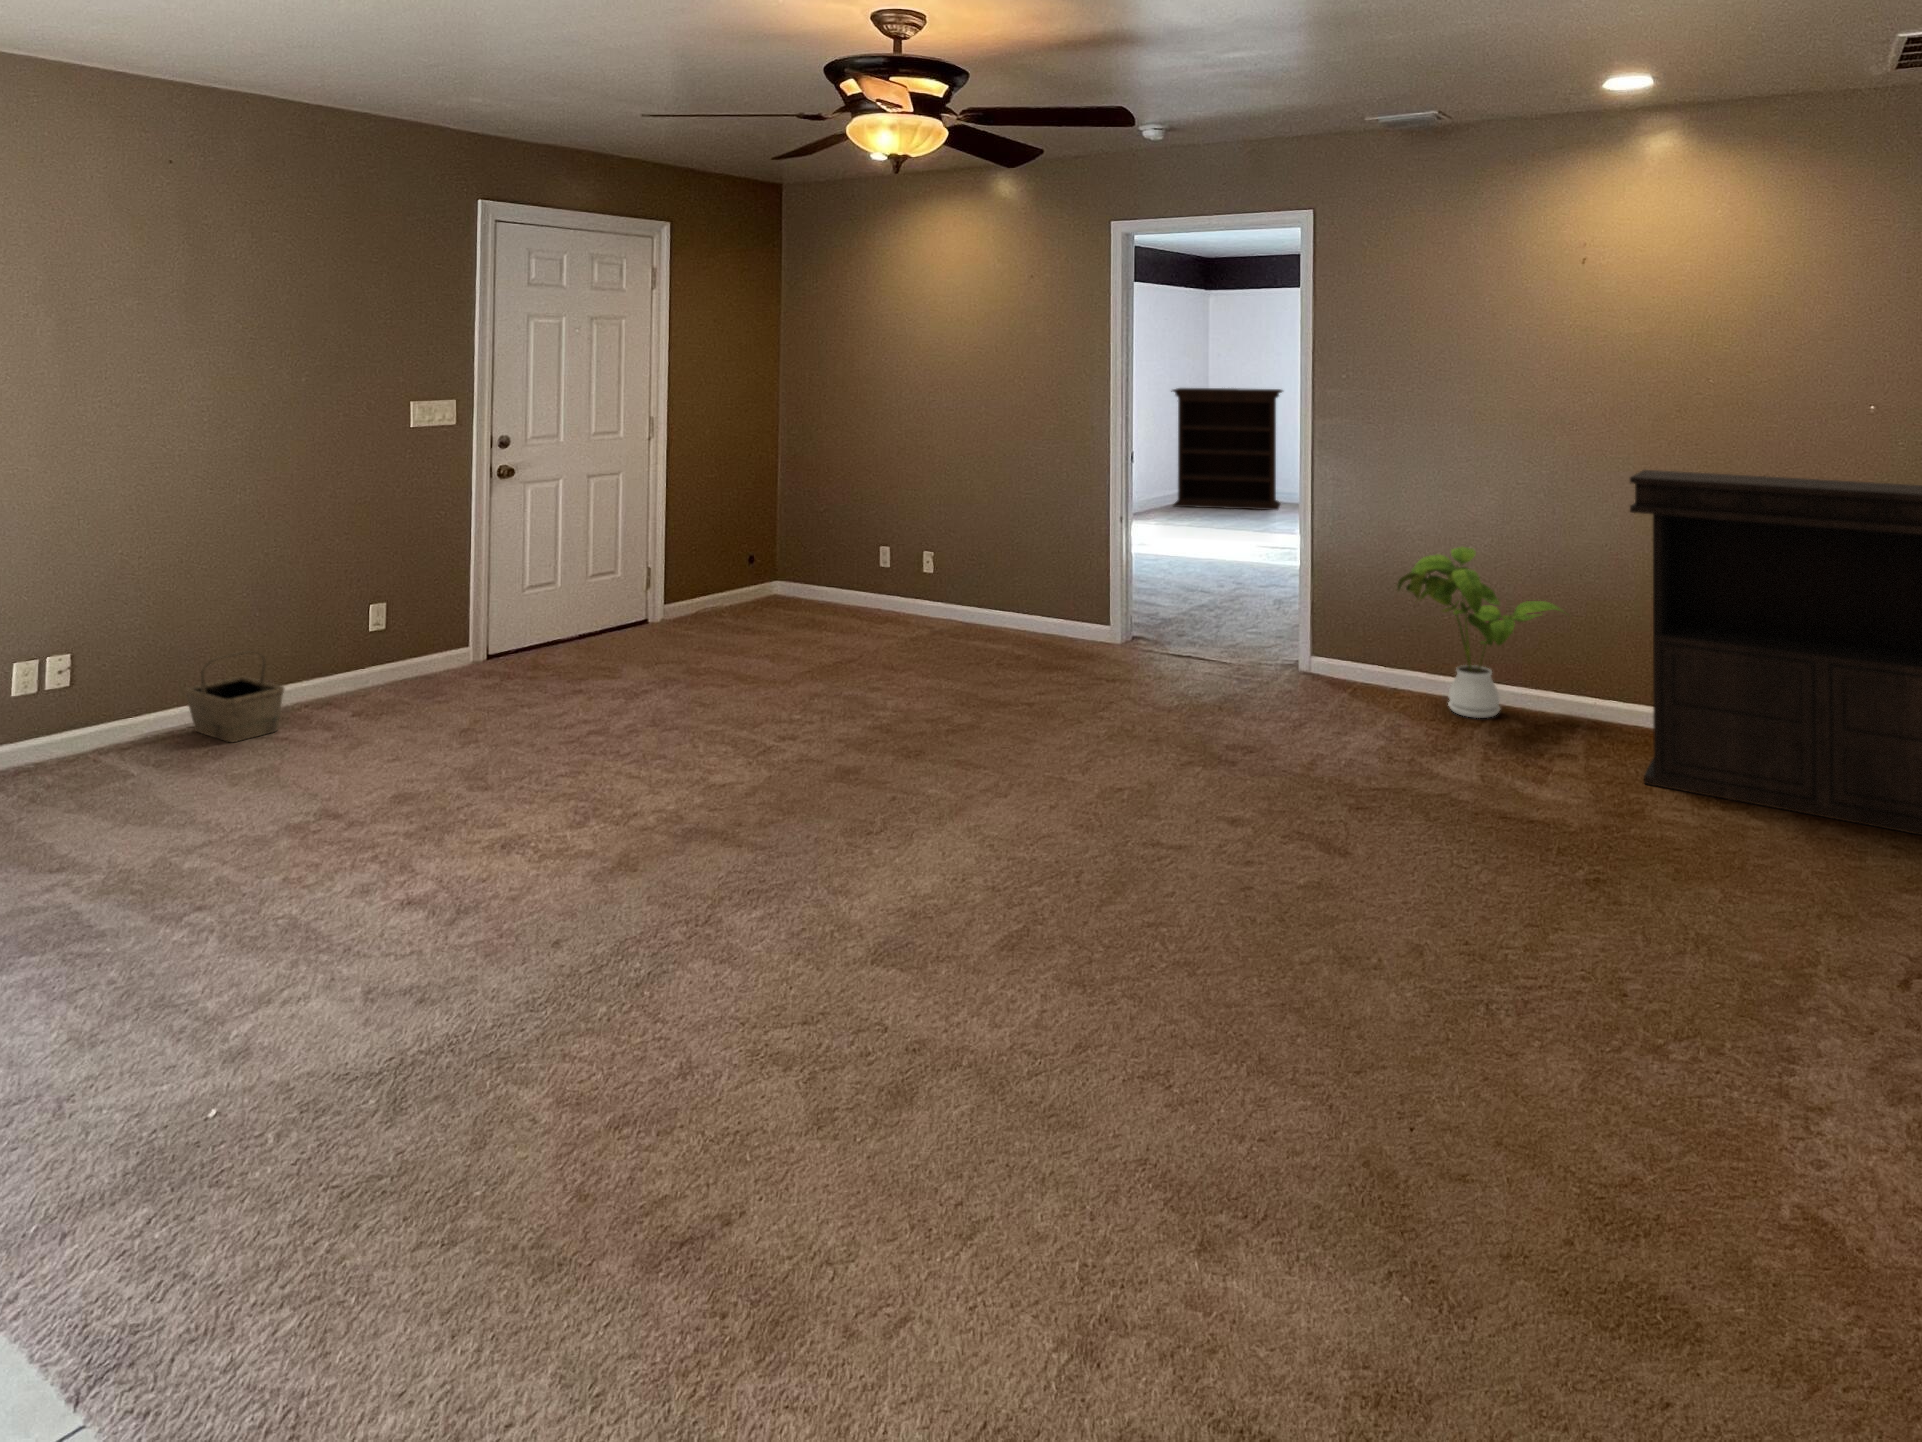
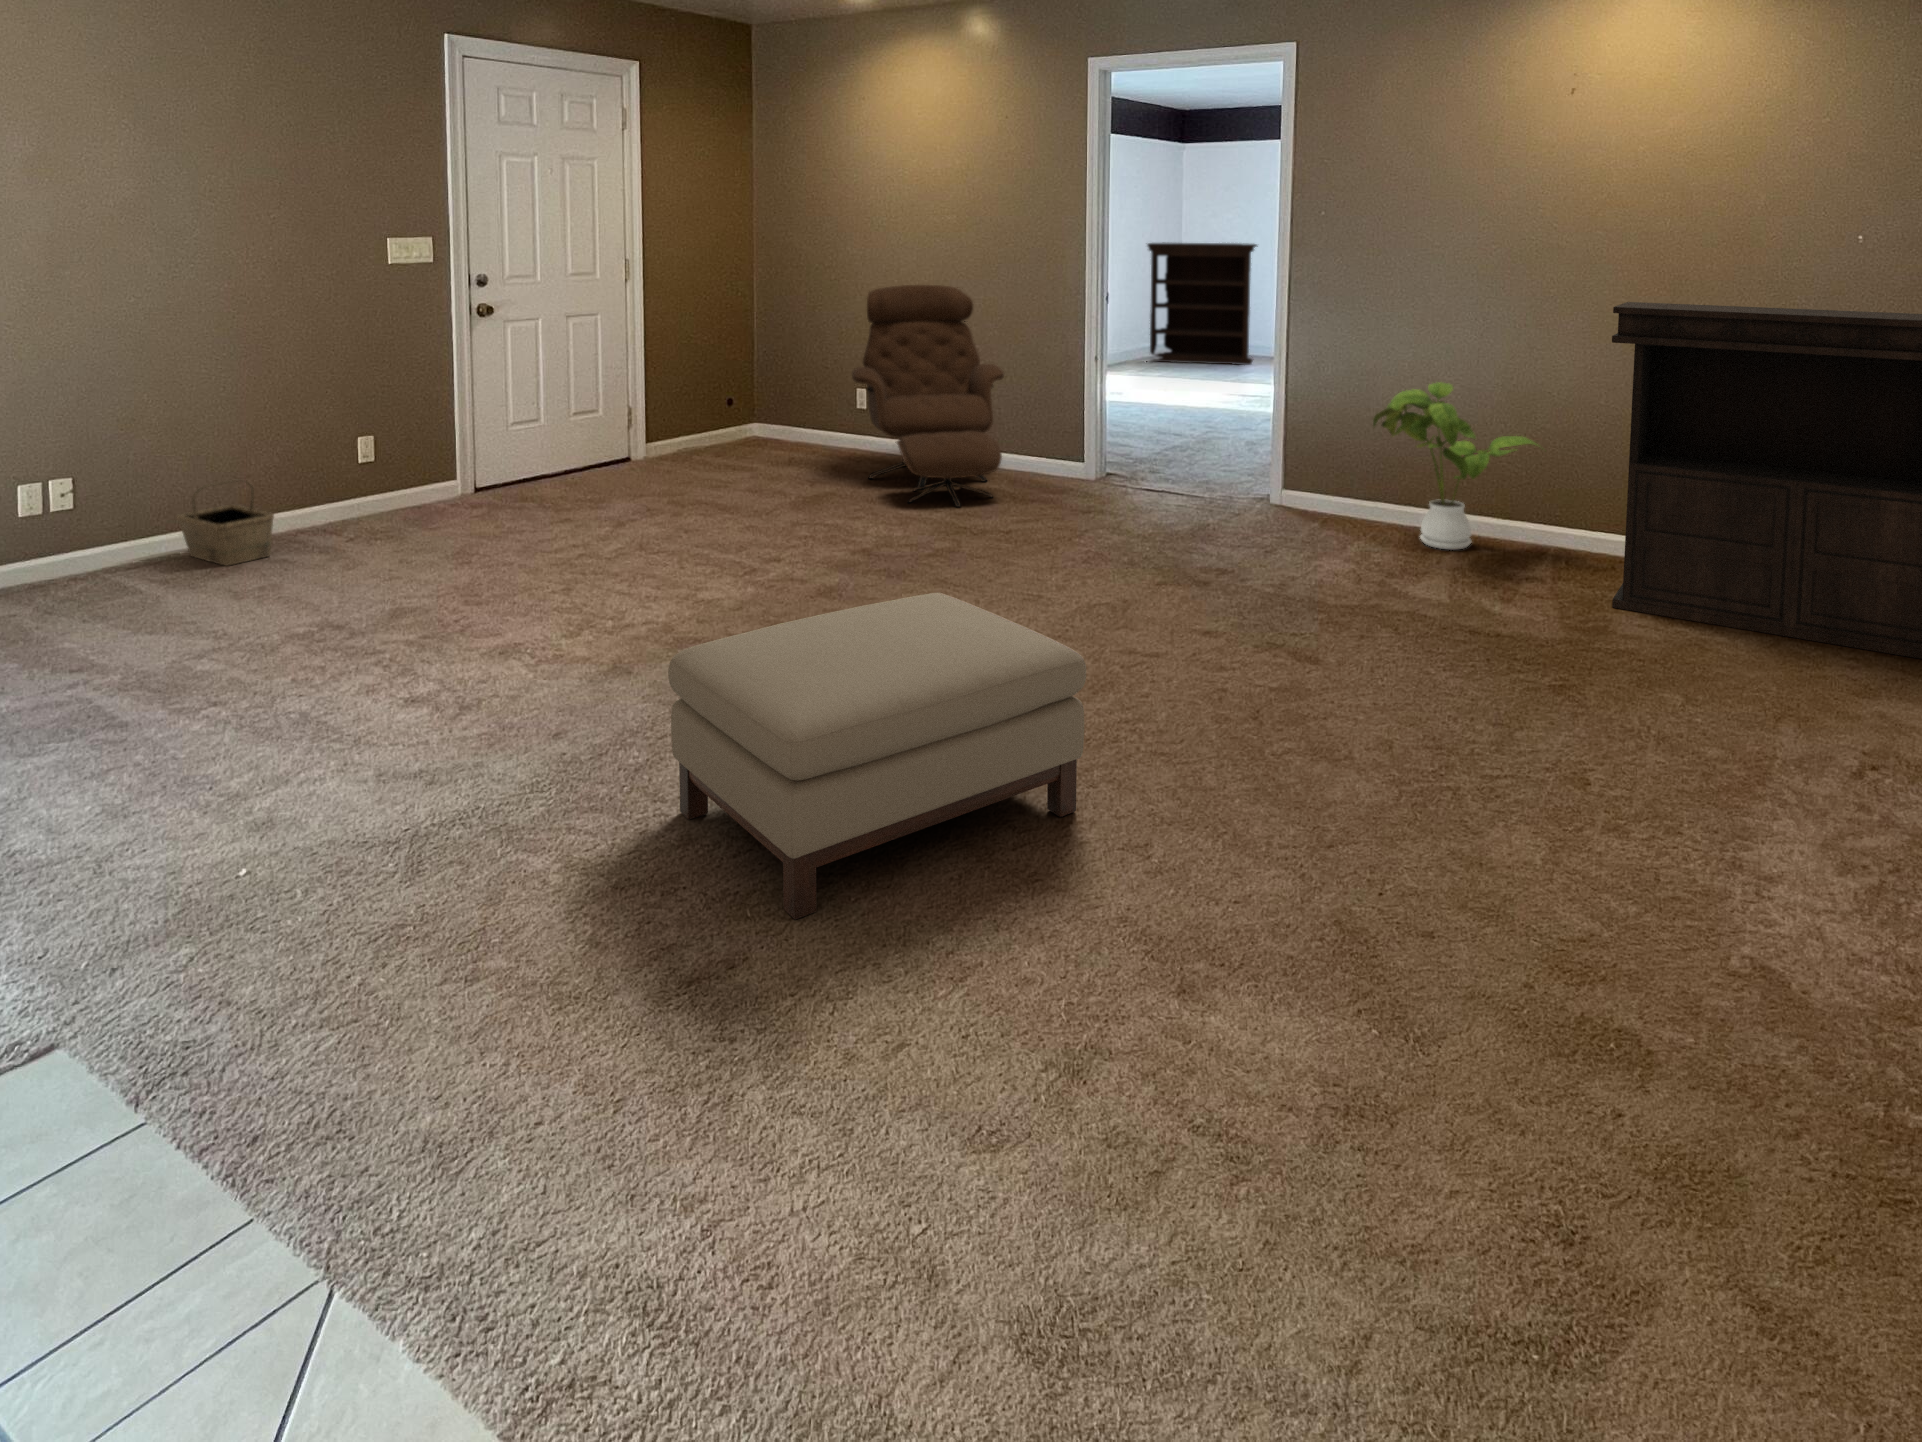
lounge chair: none [878,442,1030,672] -> present [852,285,1004,507]
ottoman: none [674,787,1105,1164] -> present [668,593,1086,919]

